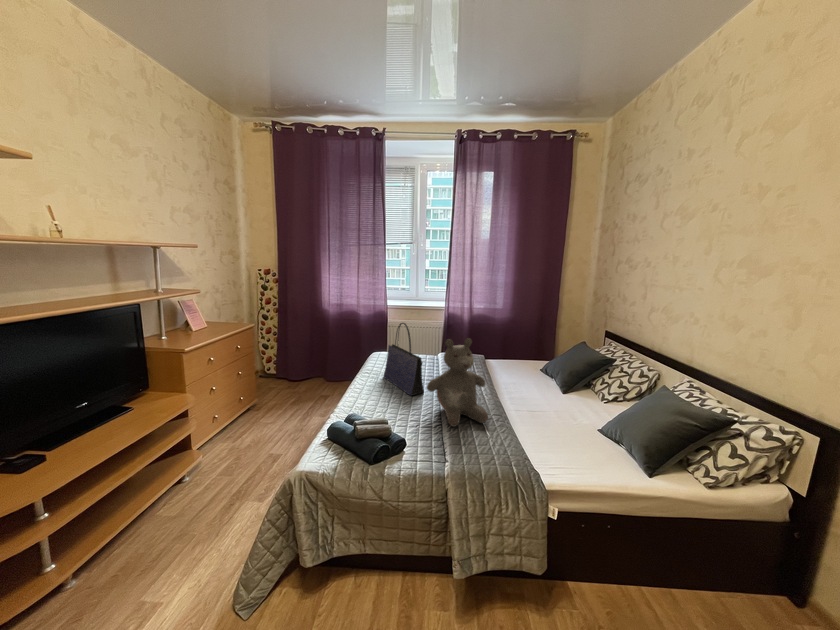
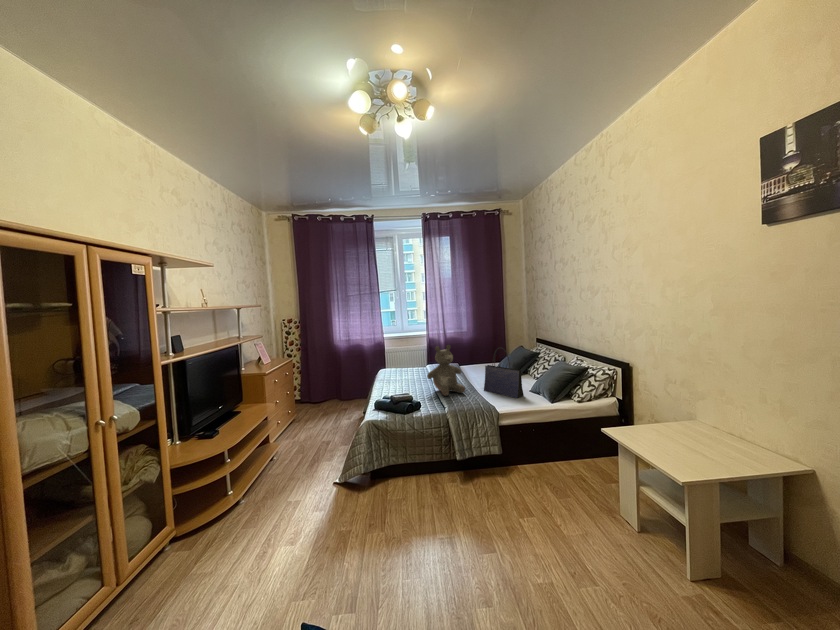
tote bag: present [383,323,424,396] -> present [484,348,524,398]

